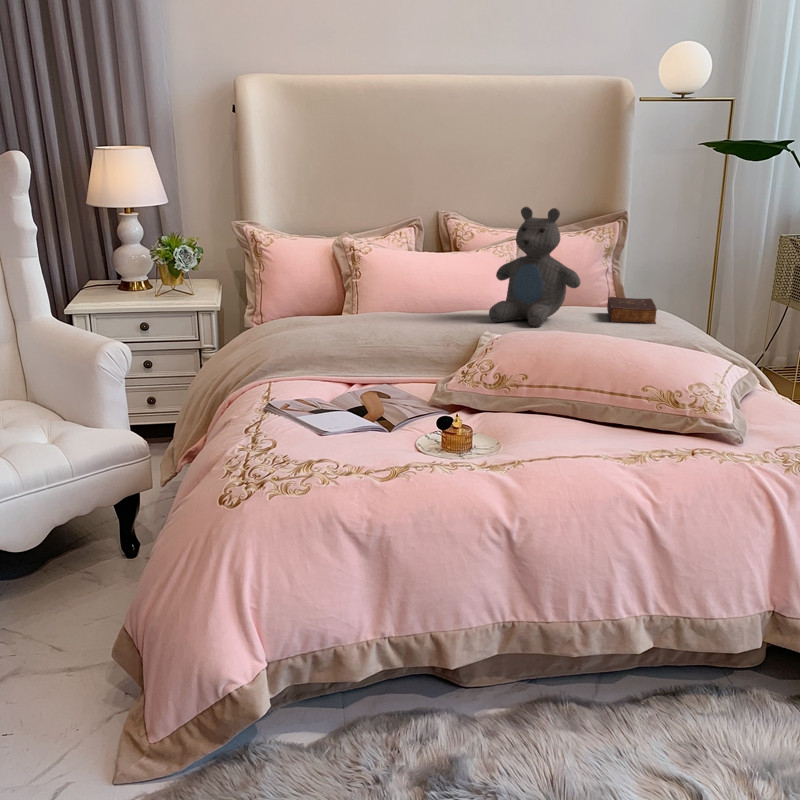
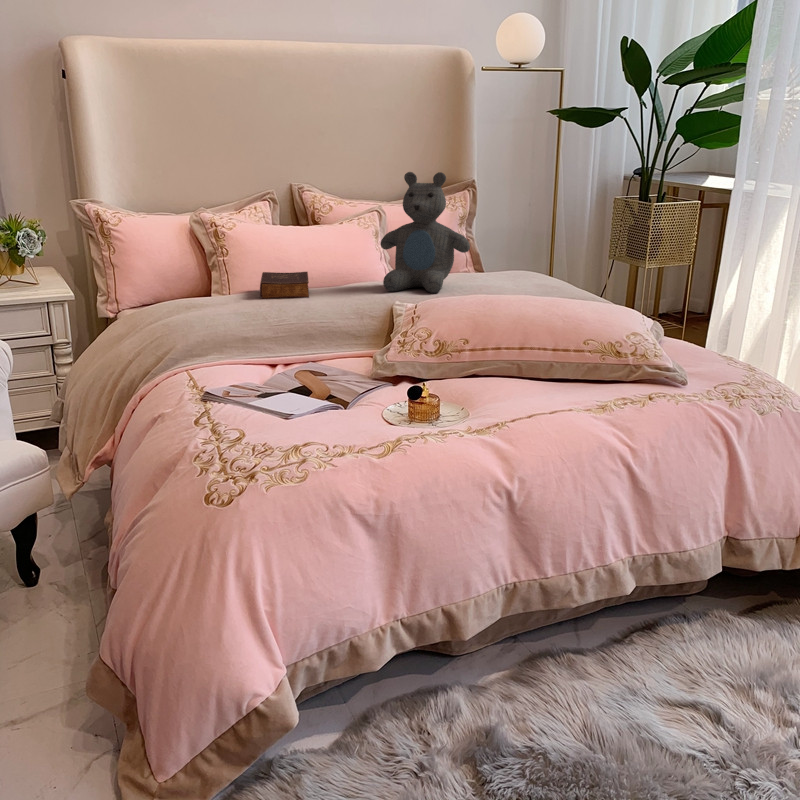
book: present [607,297,657,324] -> present [260,272,309,299]

